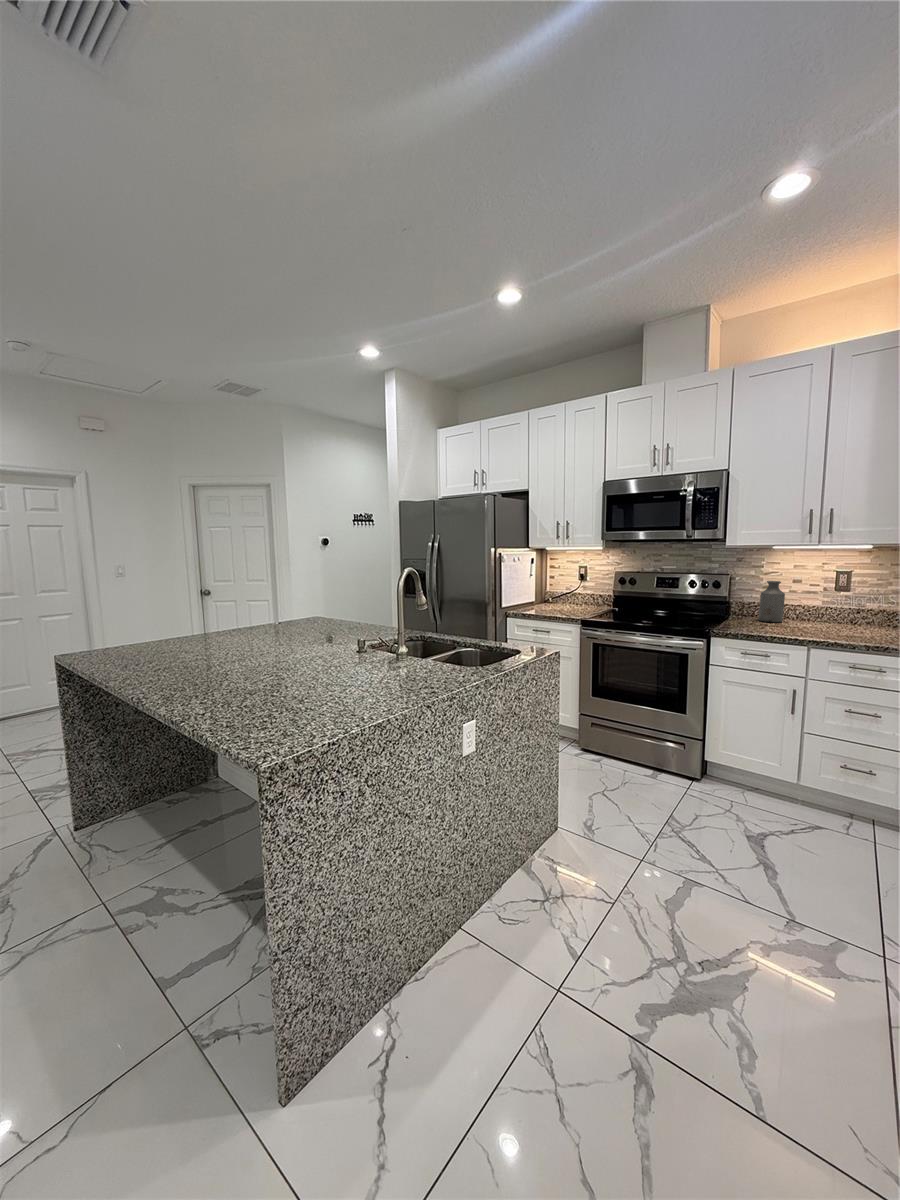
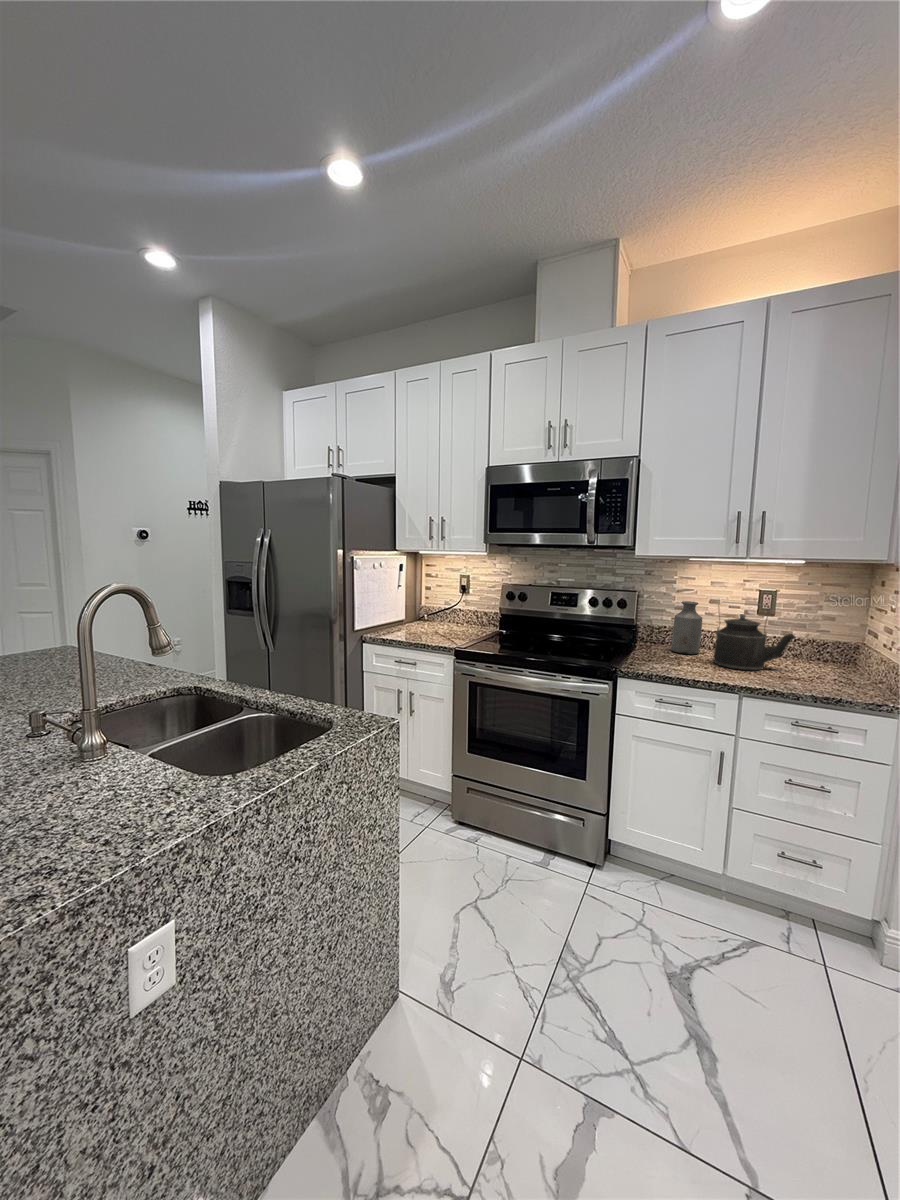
kettle: none [792,580,861,632] -> present [714,602,795,670]

